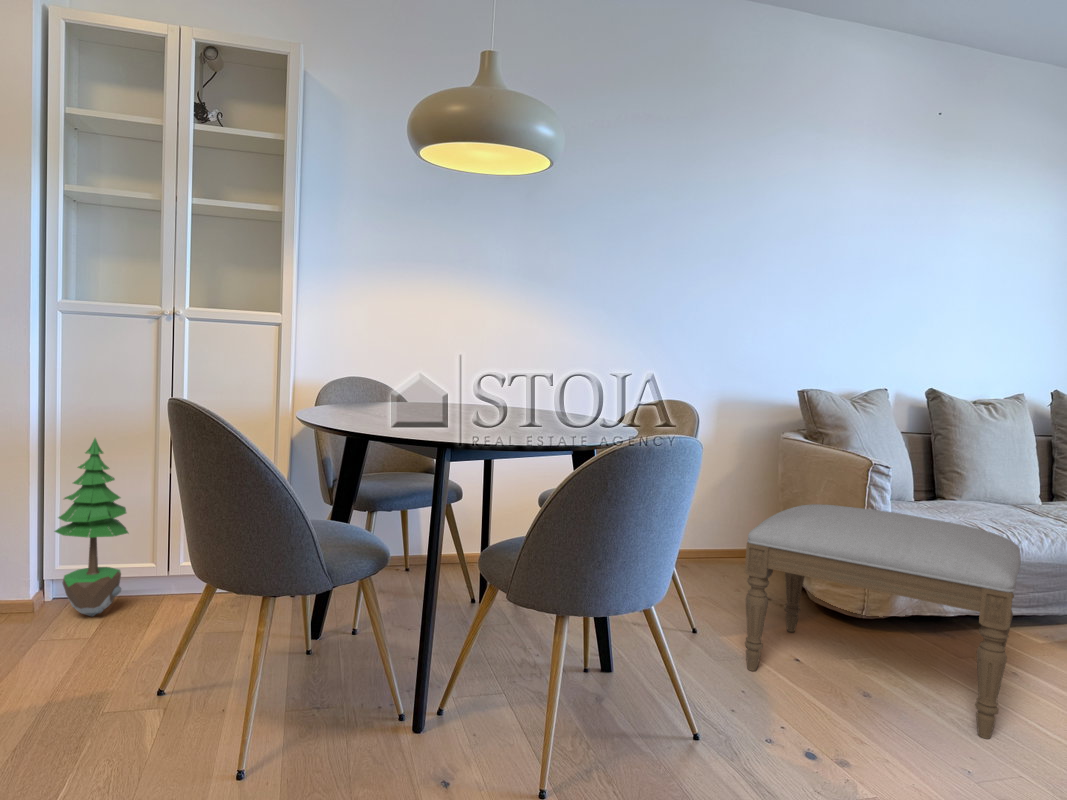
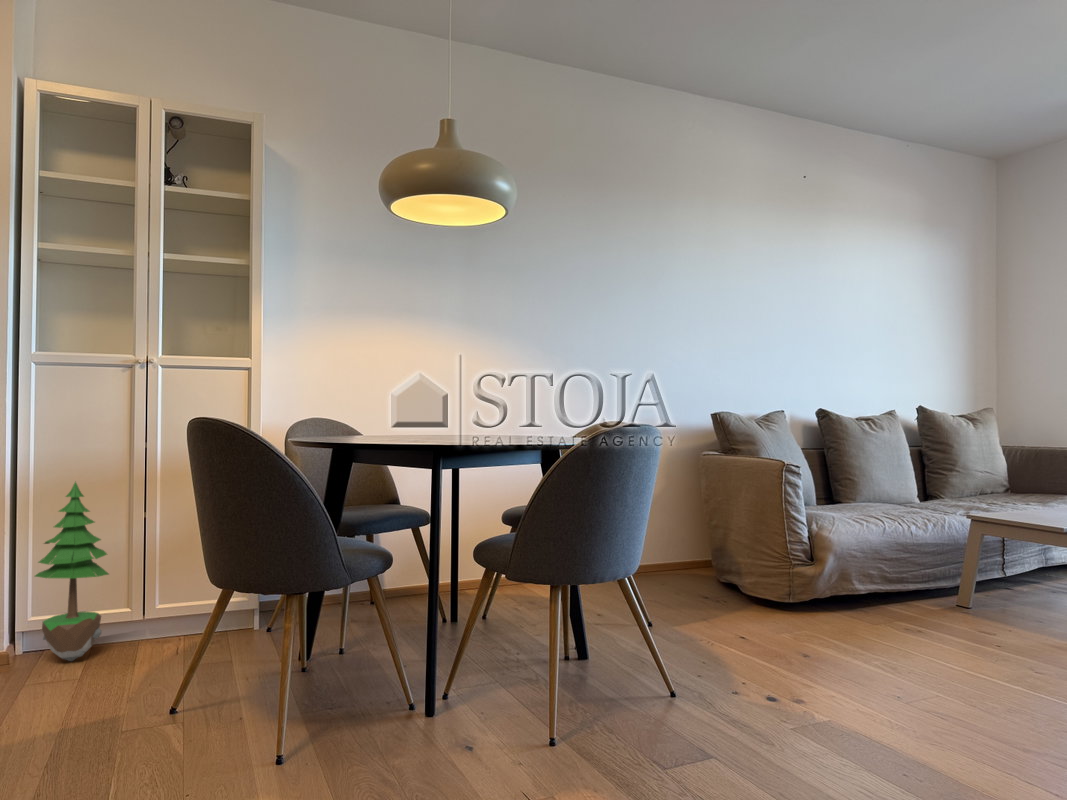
ottoman: present [745,504,1021,739] -> none [693,499,914,673]

